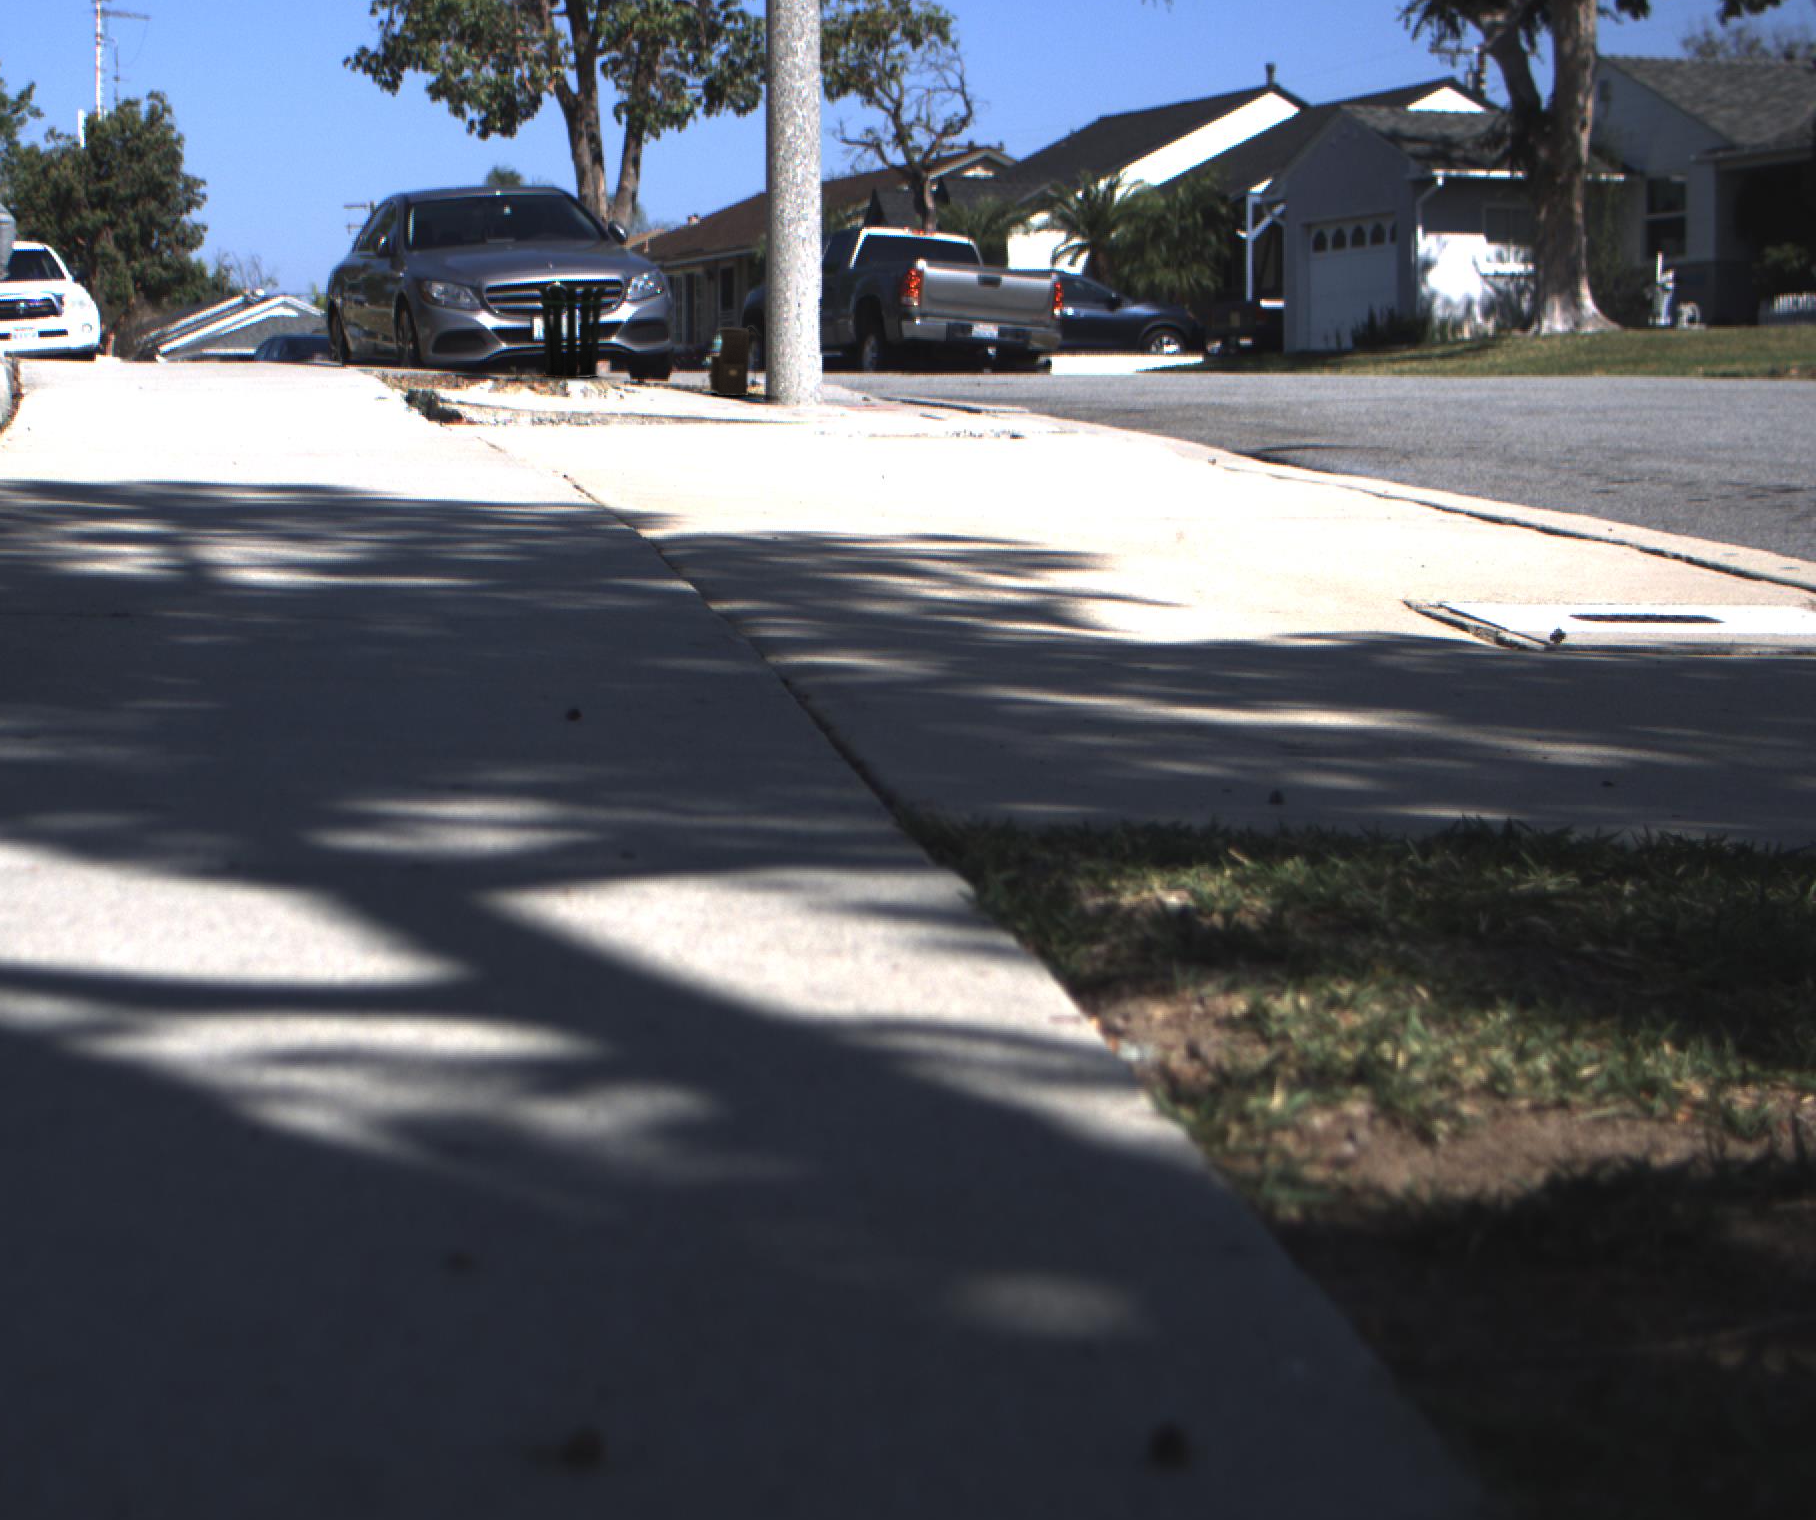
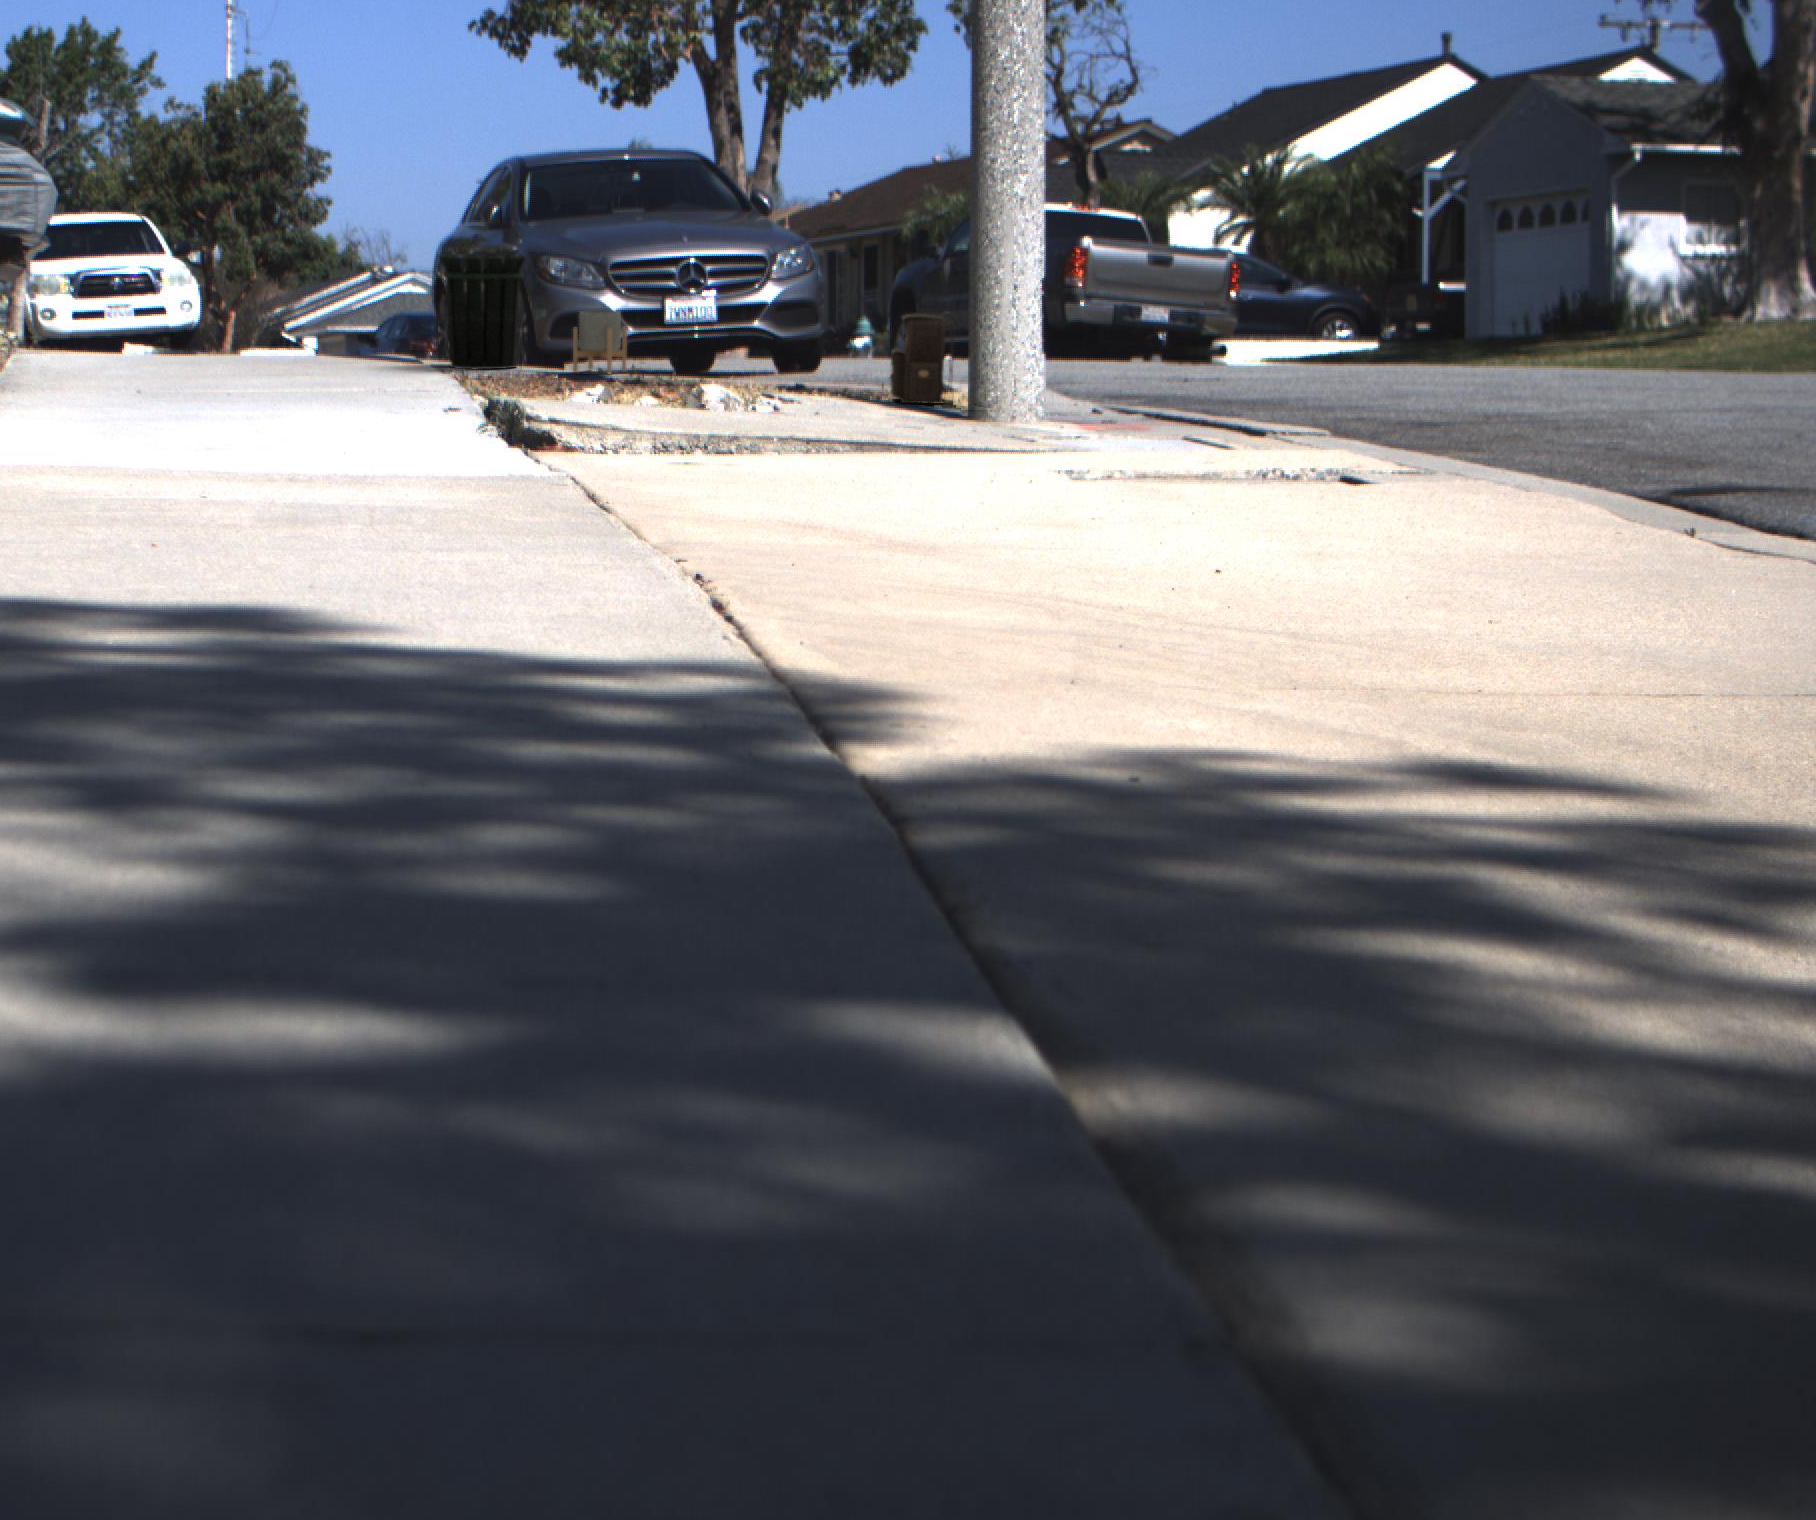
waste bin: present [537,284,606,378] -> present [439,254,526,369]
planter: none [461,326,504,377] -> present [573,311,627,374]

